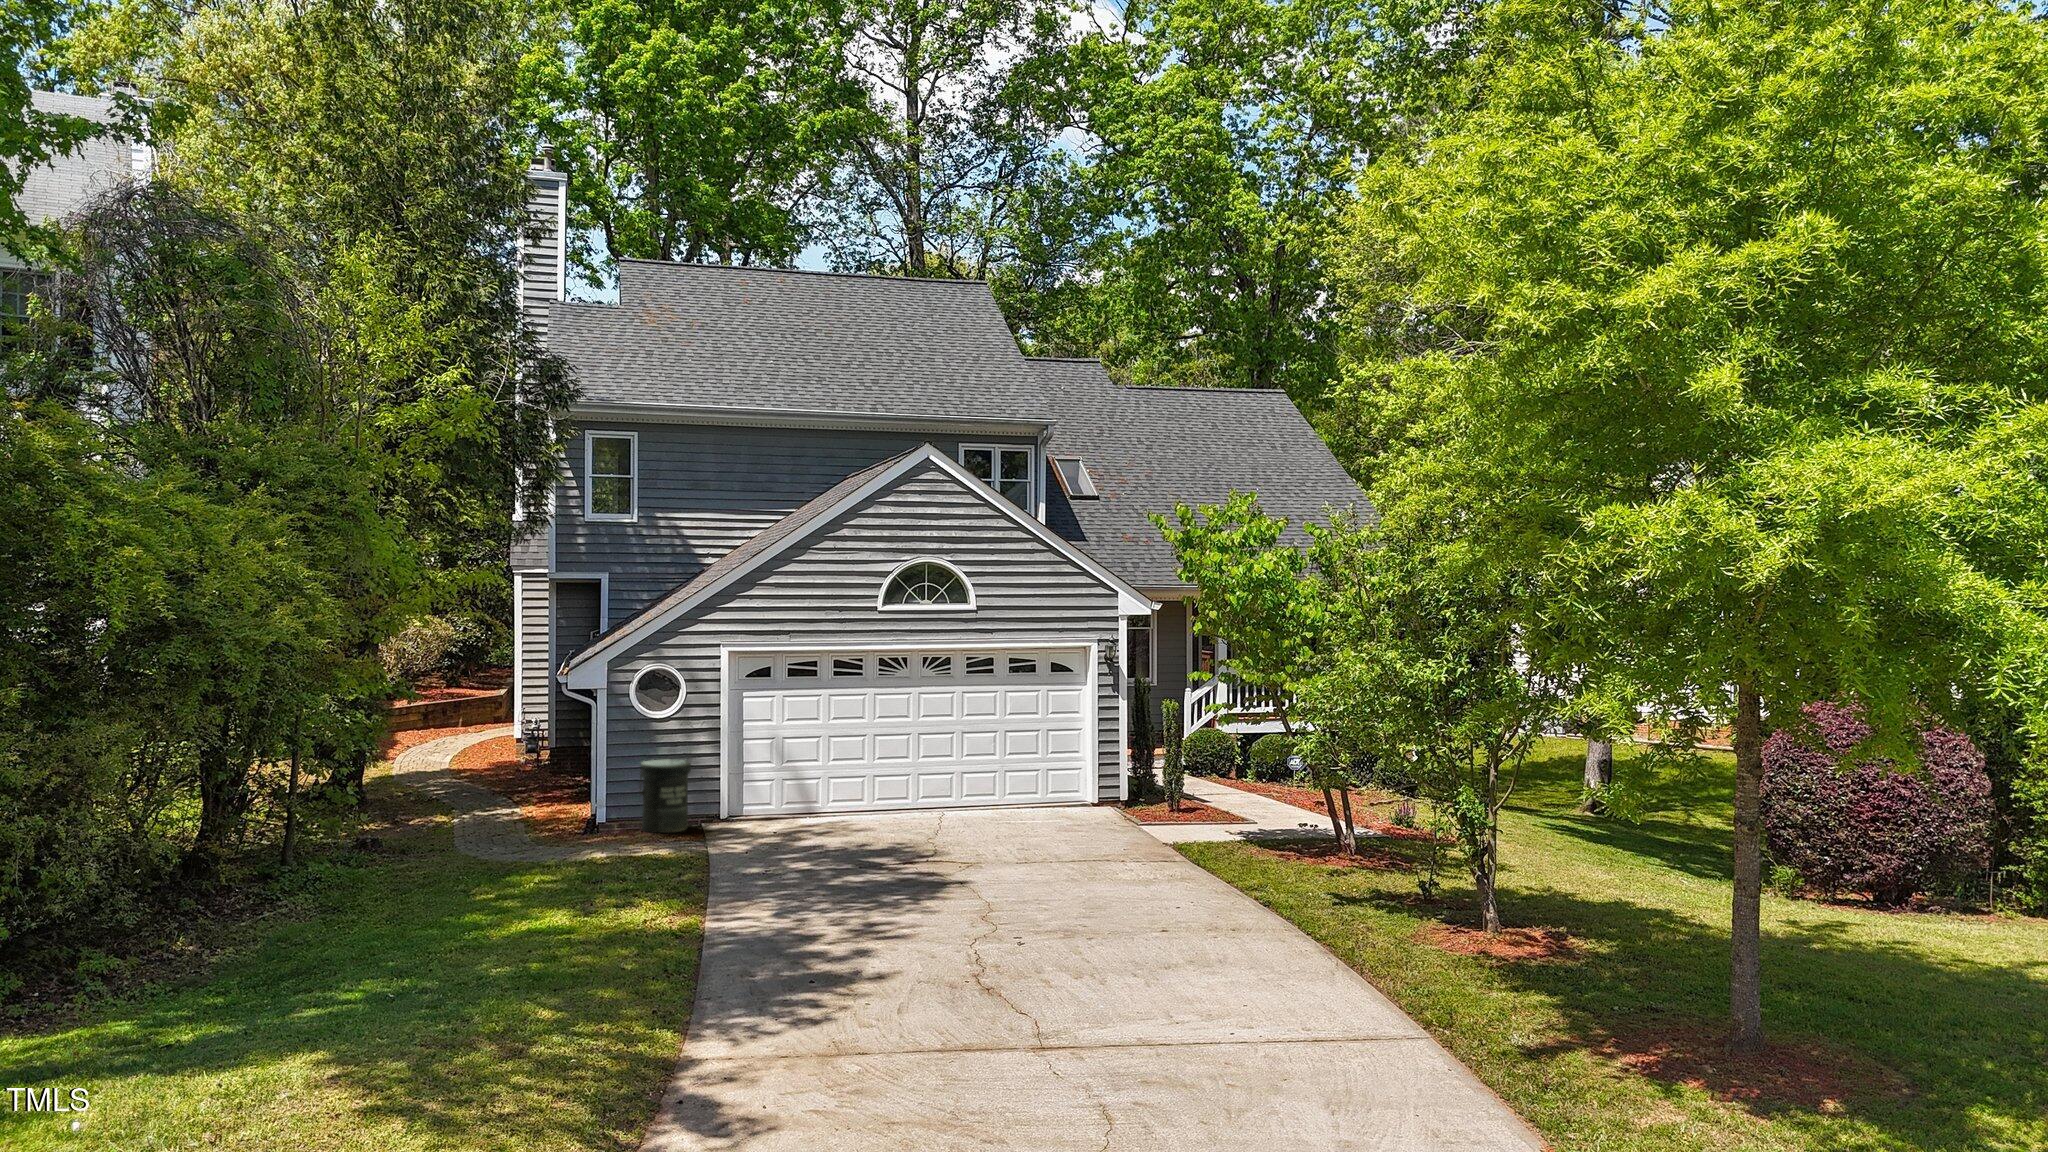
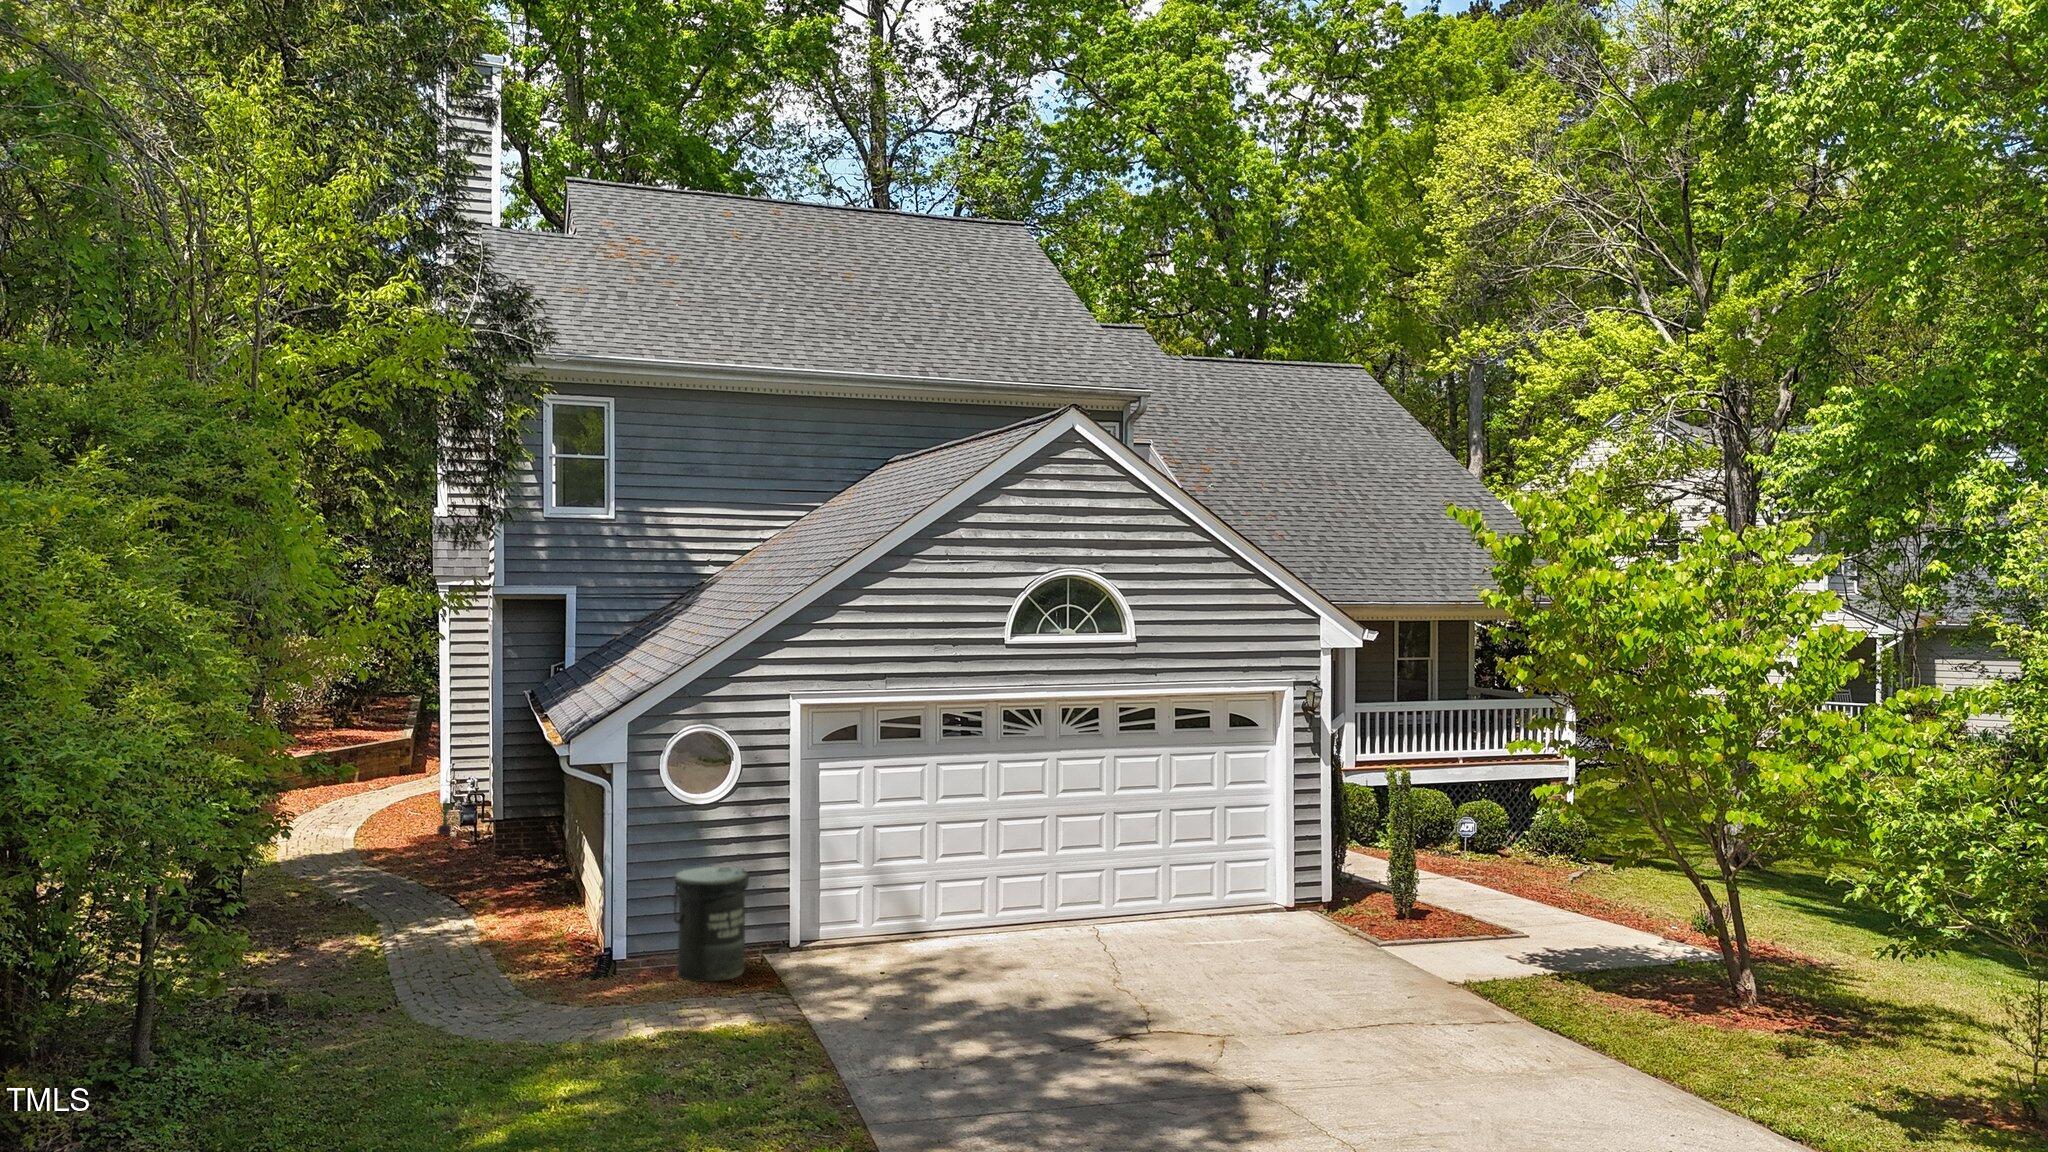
decorative plant: none [501,731,533,759] -> present [437,799,457,836]

